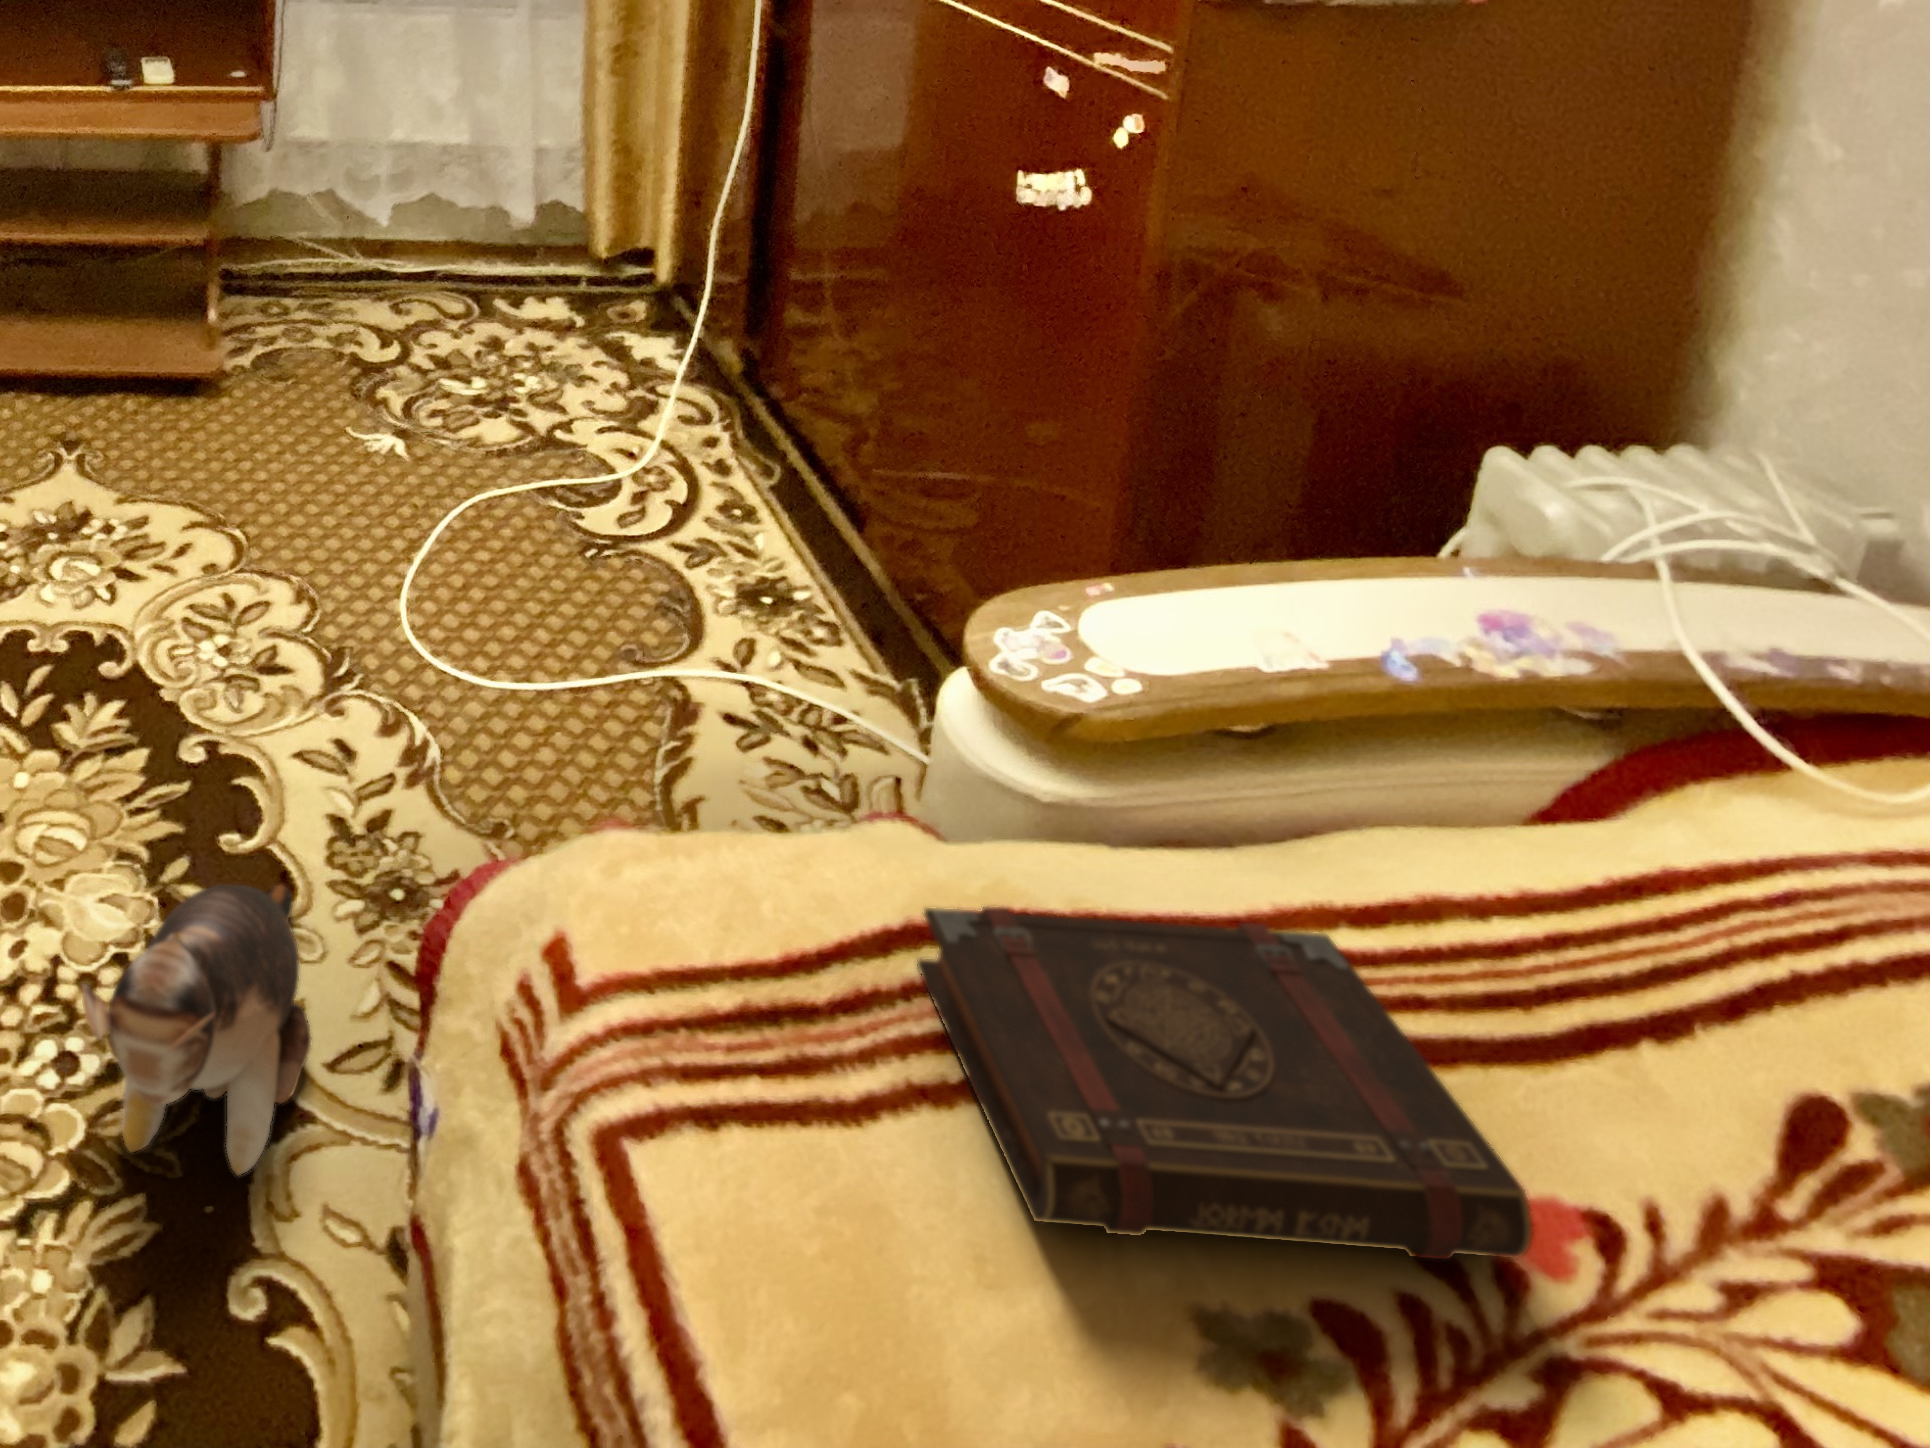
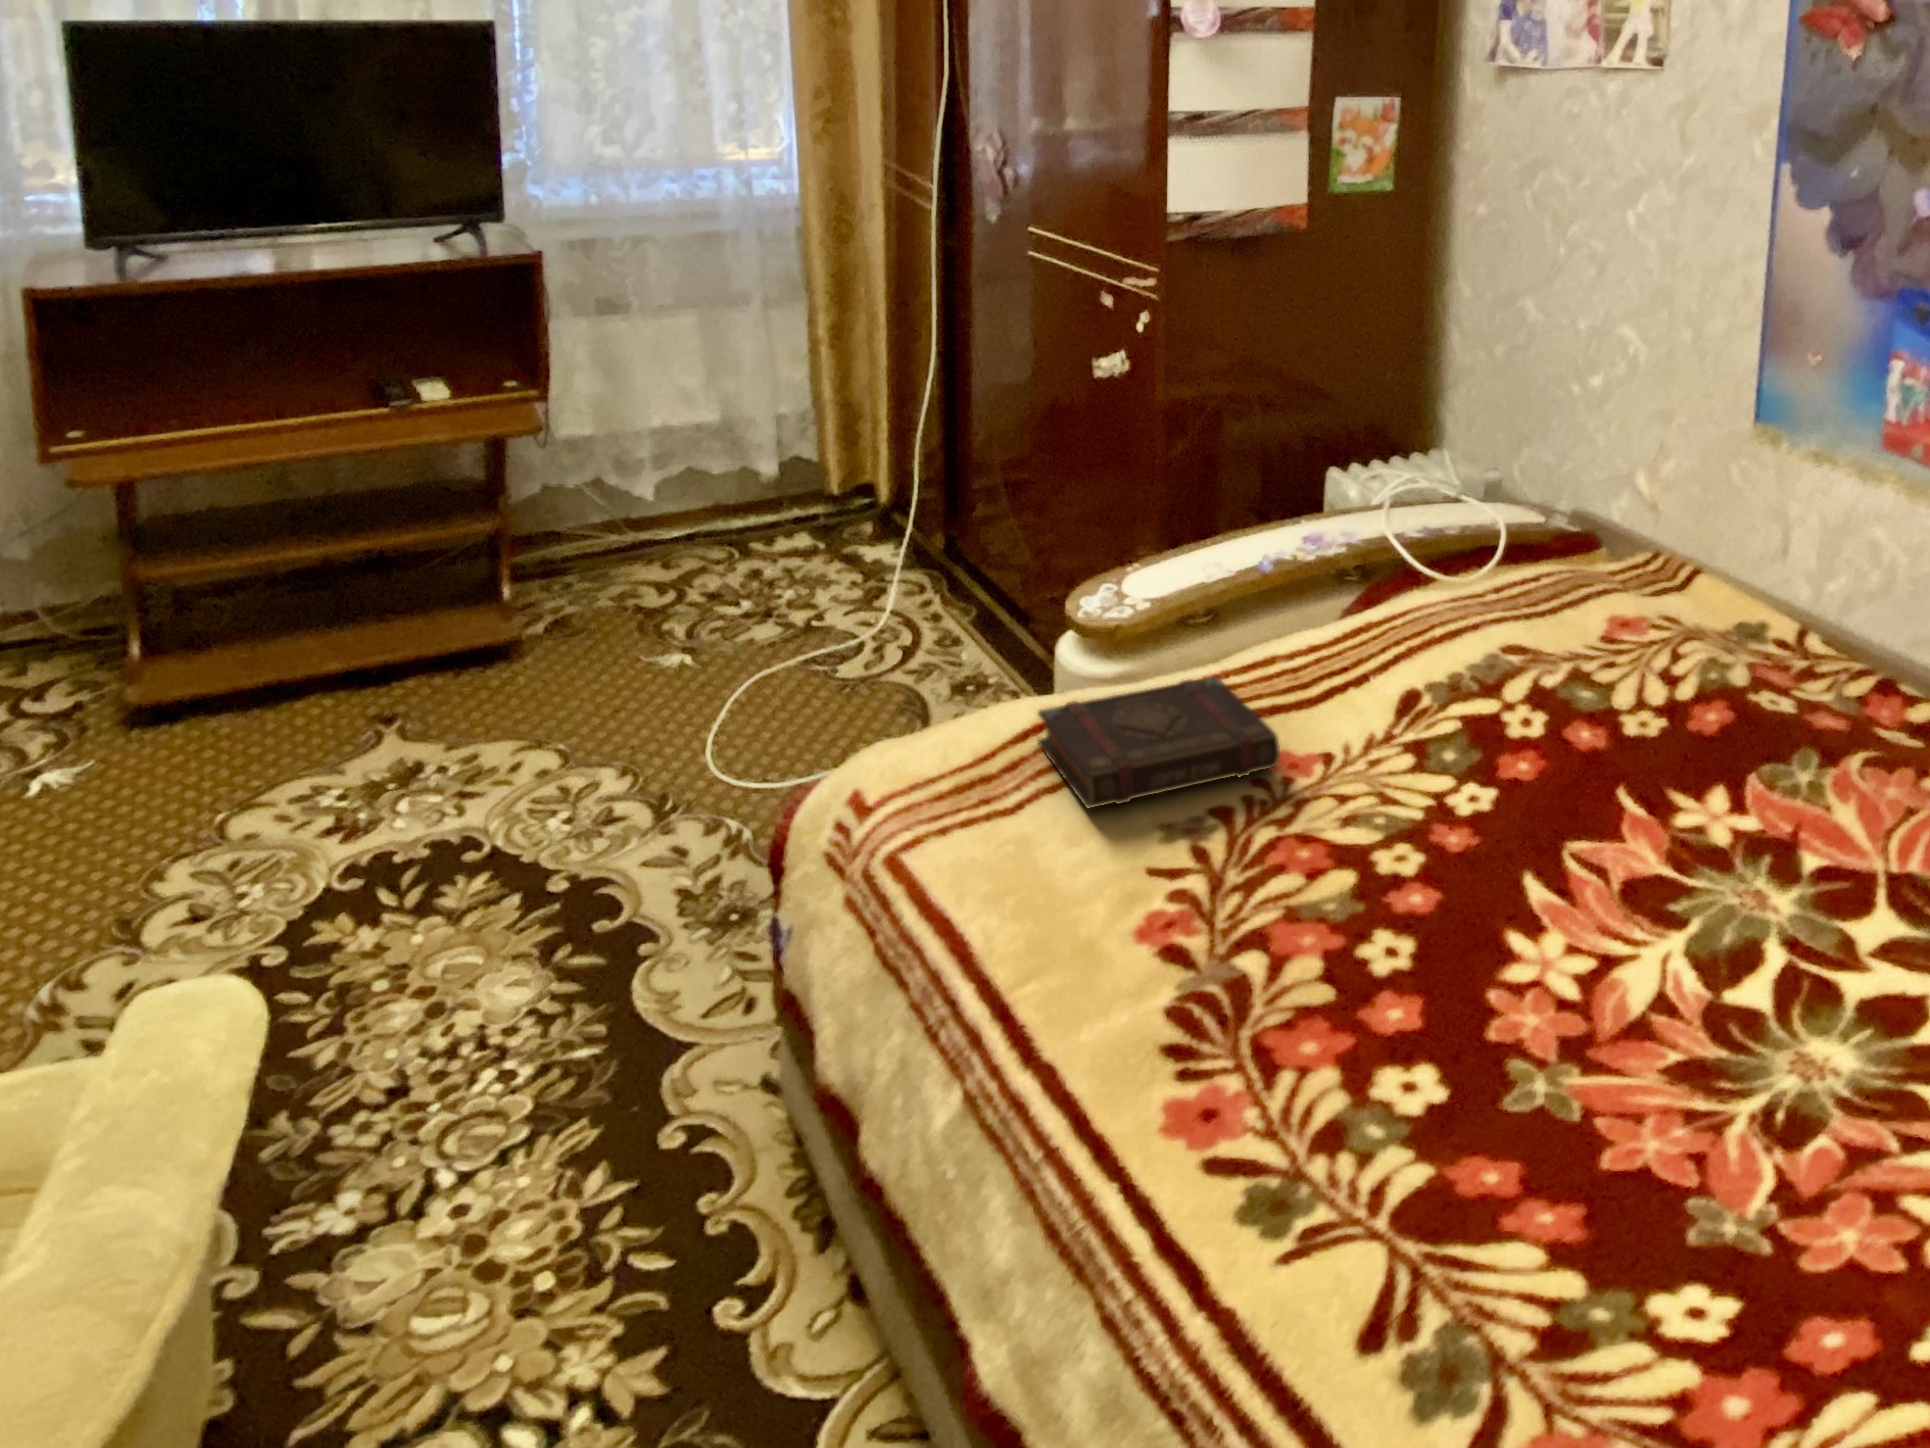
plush toy: present [82,885,311,1175] -> none [536,916,691,1100]

